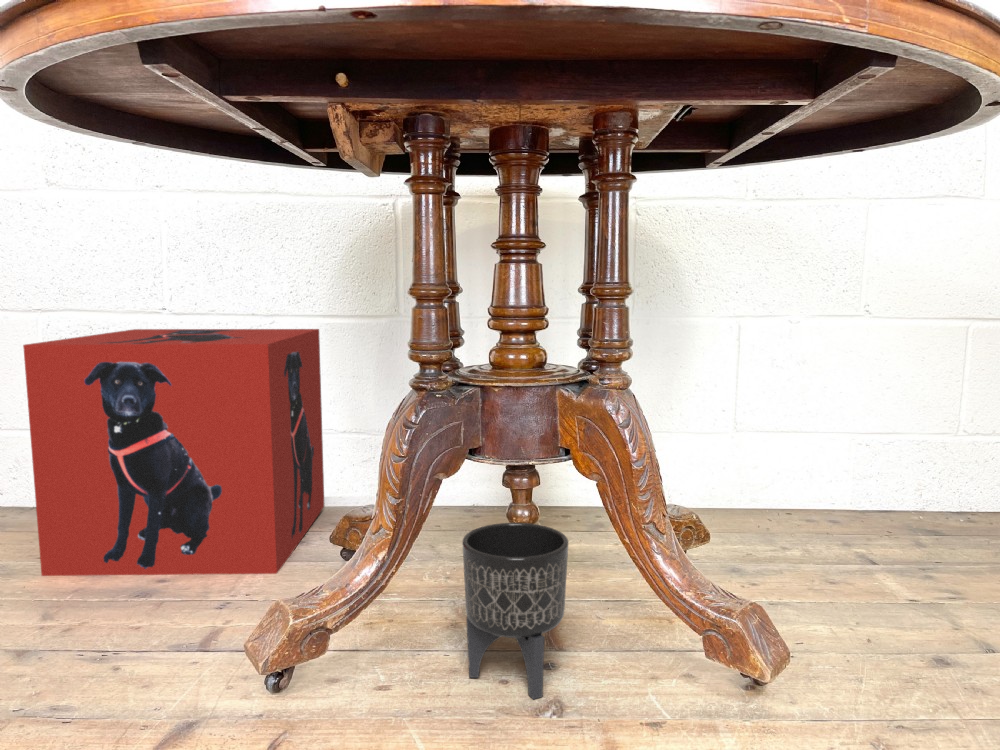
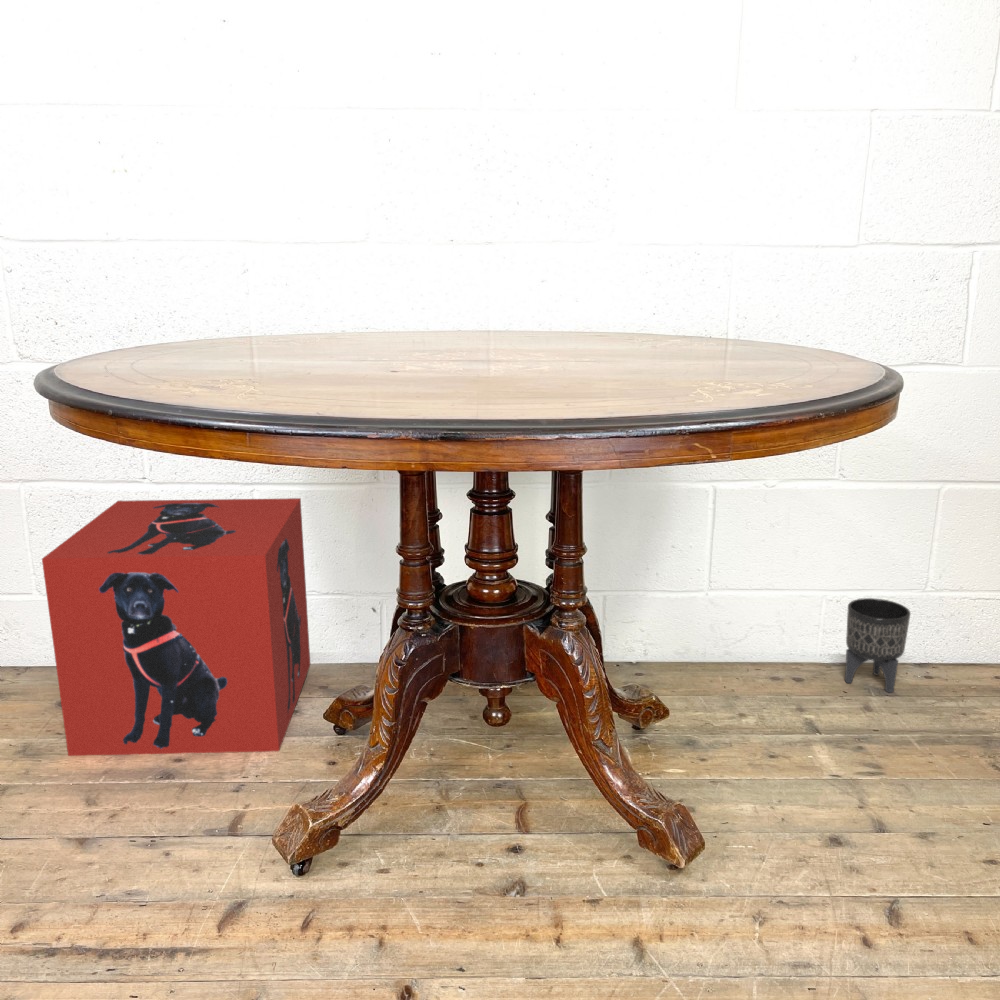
planter: present [462,523,568,699] -> present [845,598,910,693]

